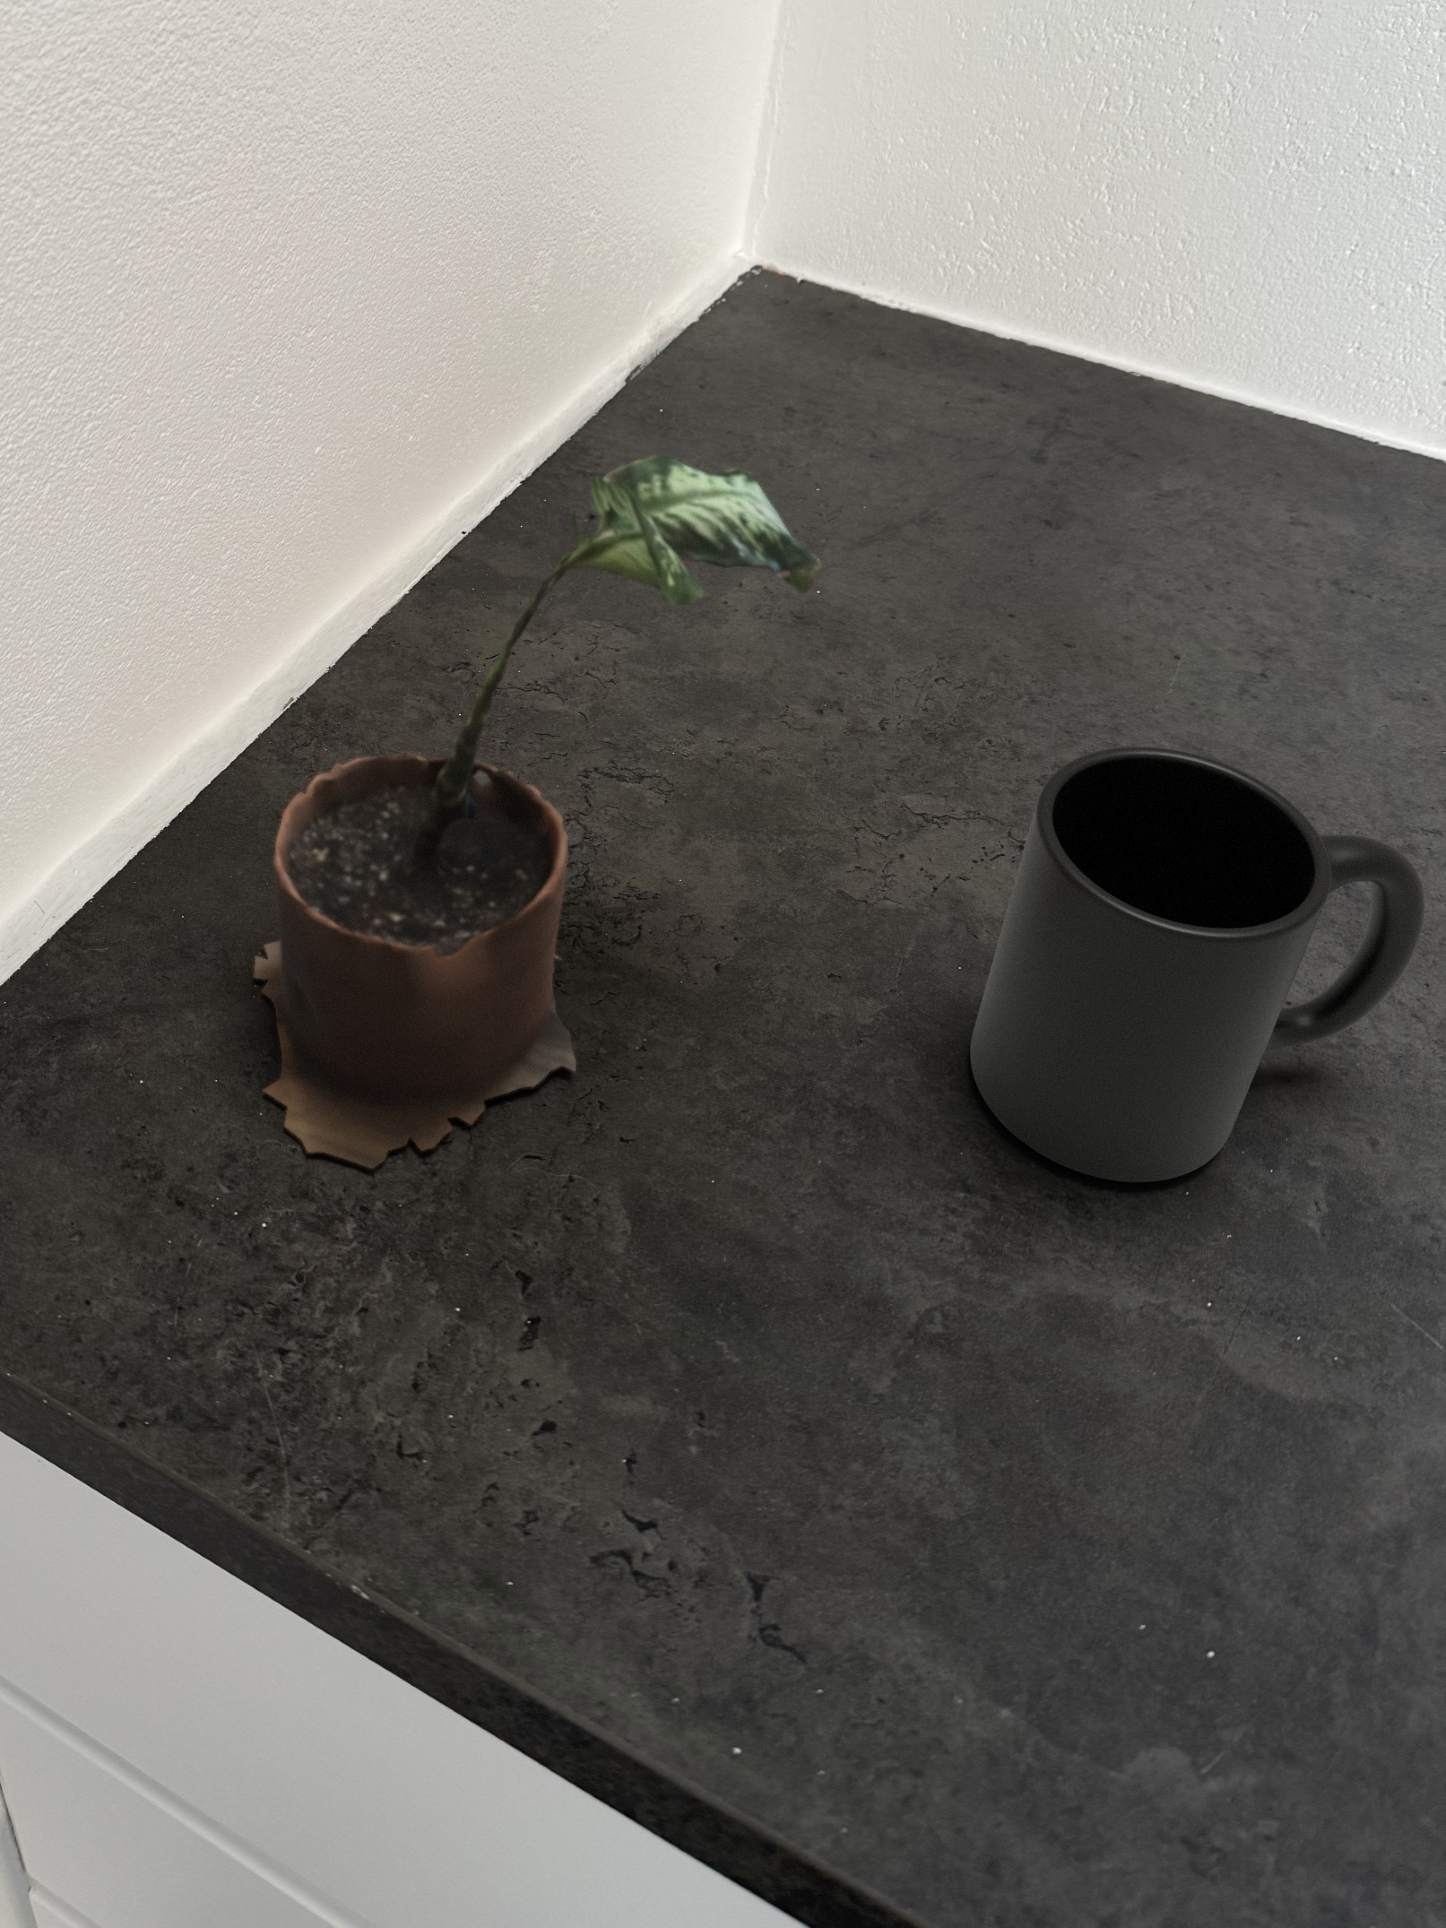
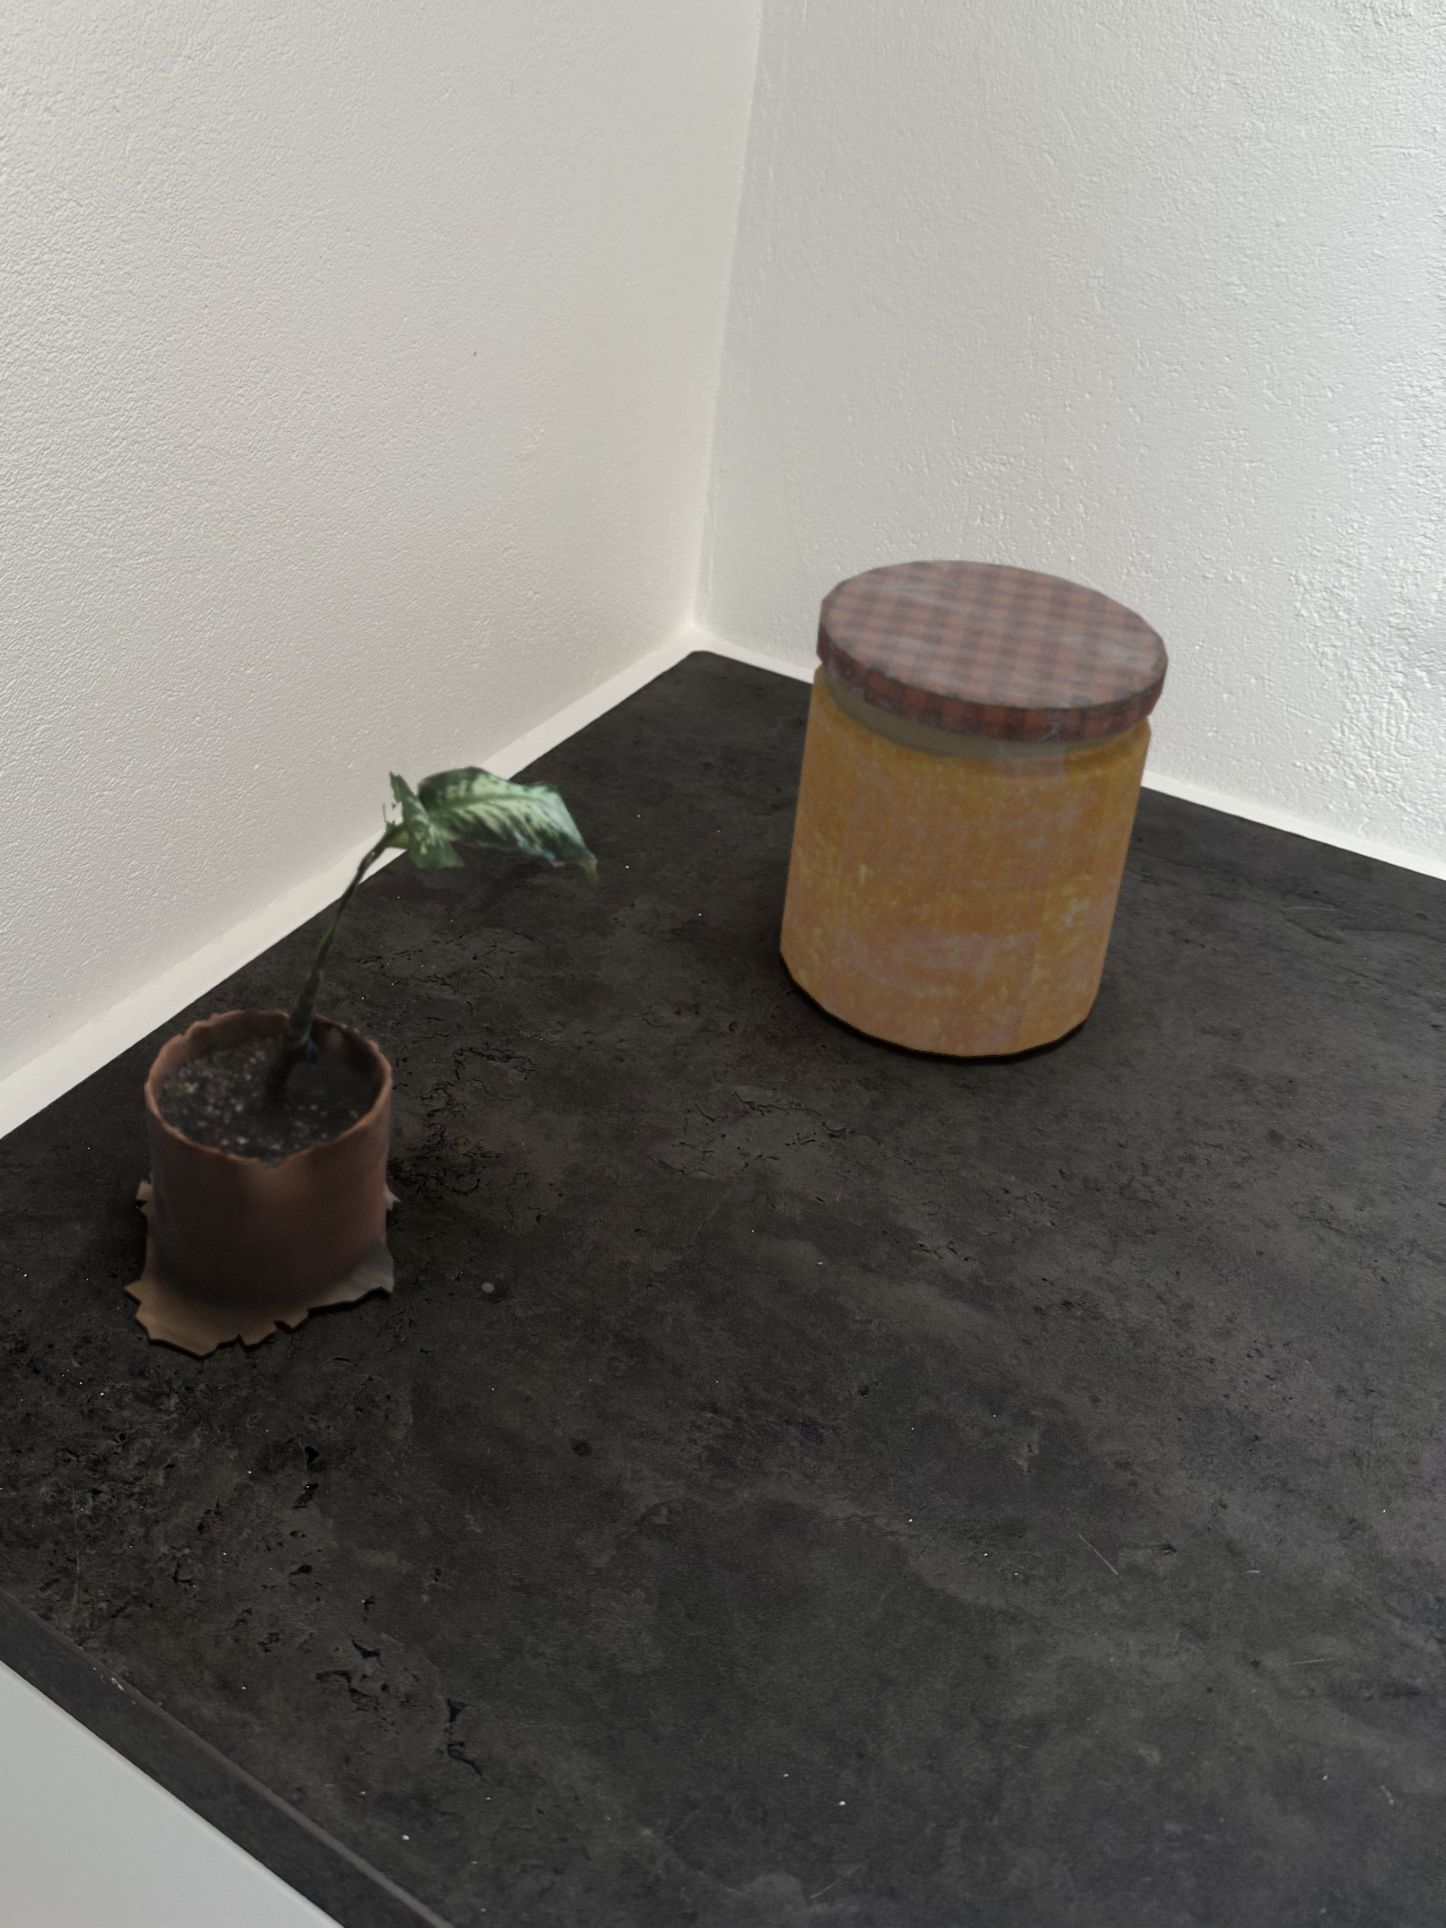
jar: none [911,167,1404,738] -> present [780,560,1169,1056]
mug: present [970,747,1425,1182] -> none [738,1032,1118,1419]

